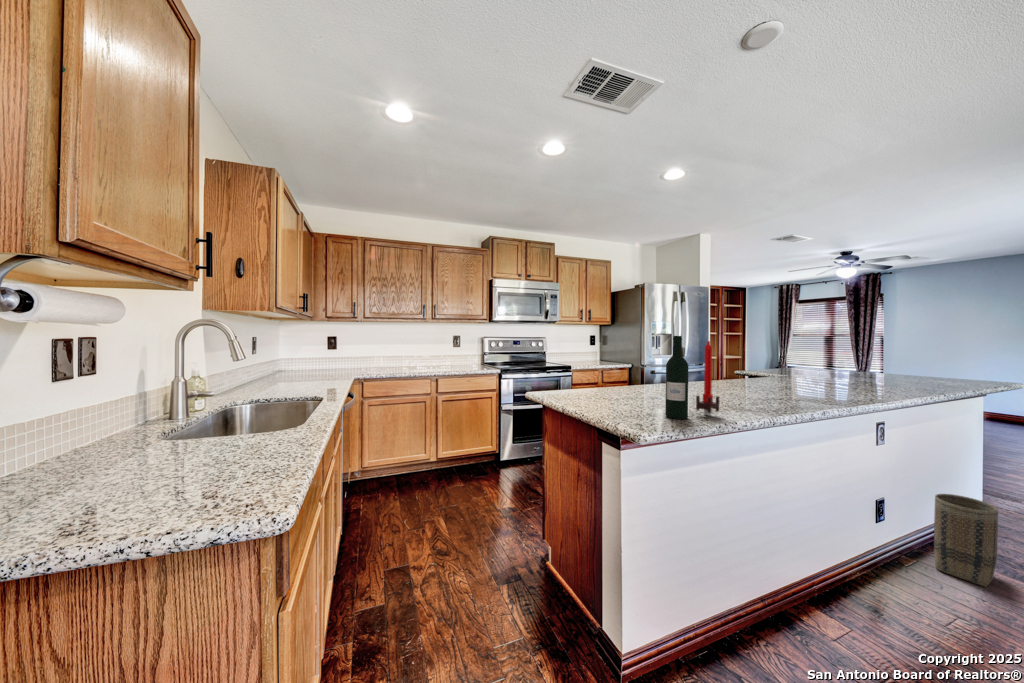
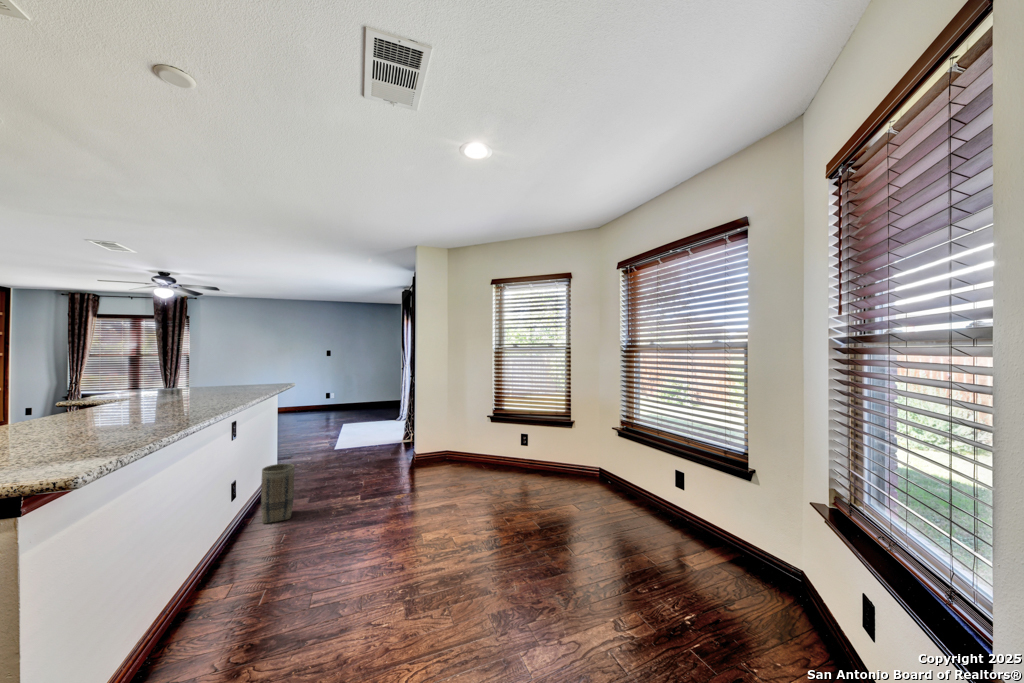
wine bottle: present [665,336,688,419] -> none [33,348,78,457]
candle: present [696,341,719,416] -> none [79,356,114,444]

